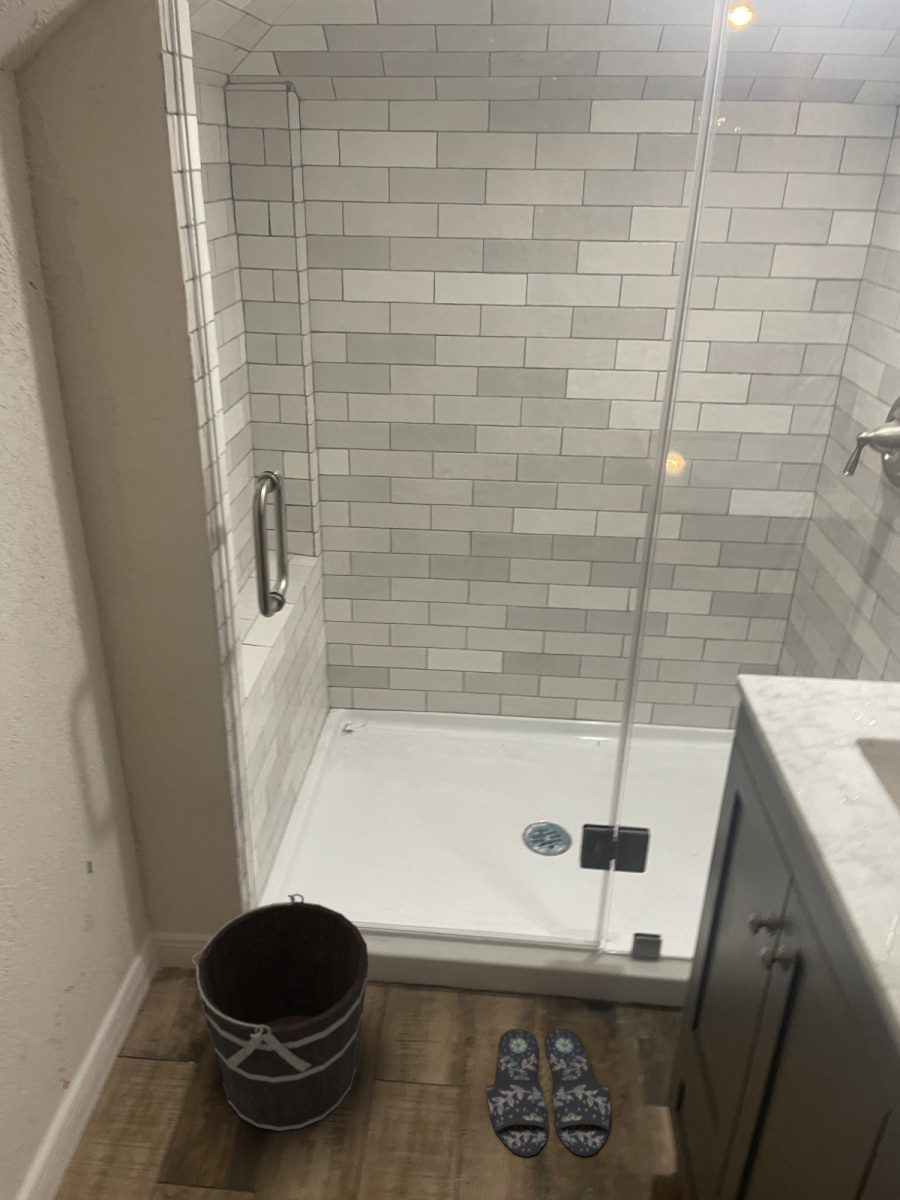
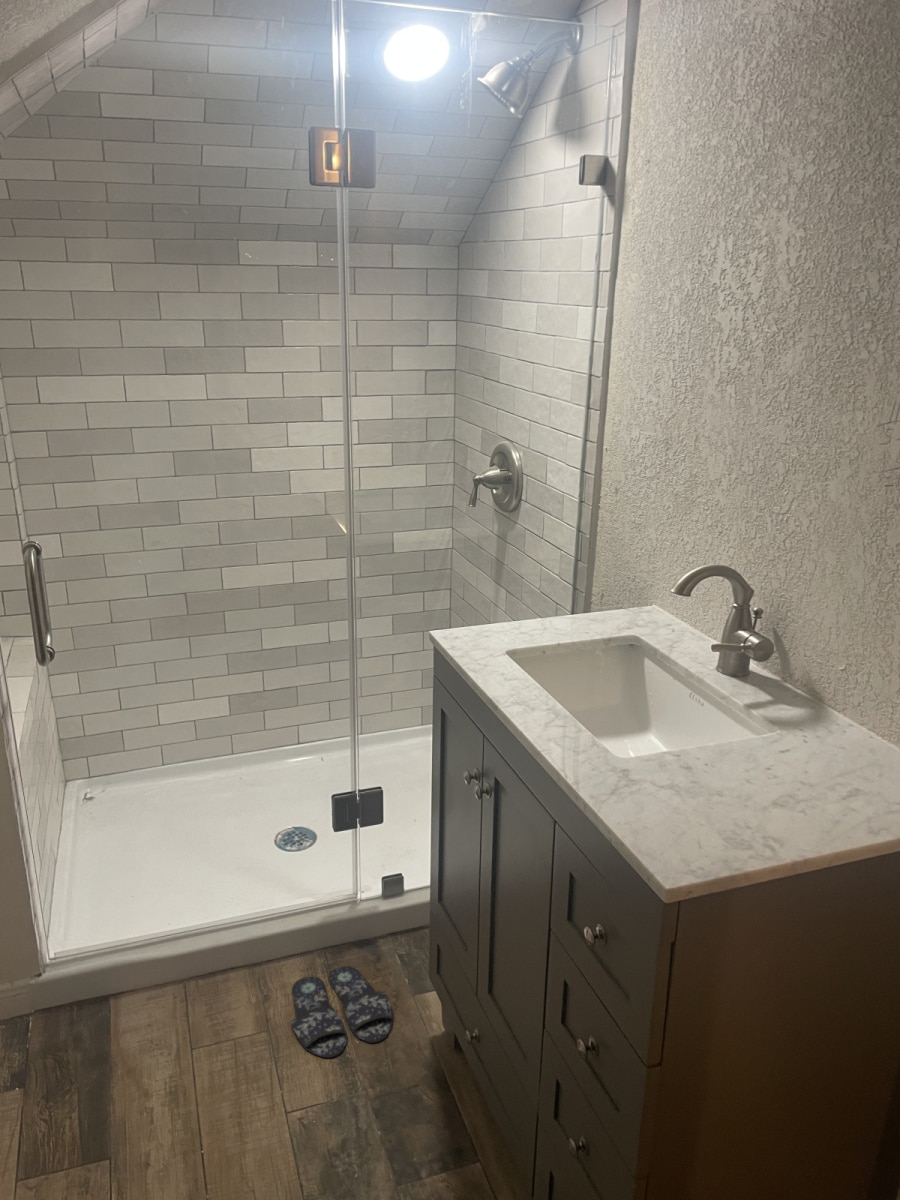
bucket: present [192,894,368,1131] -> none [13,907,177,1113]

